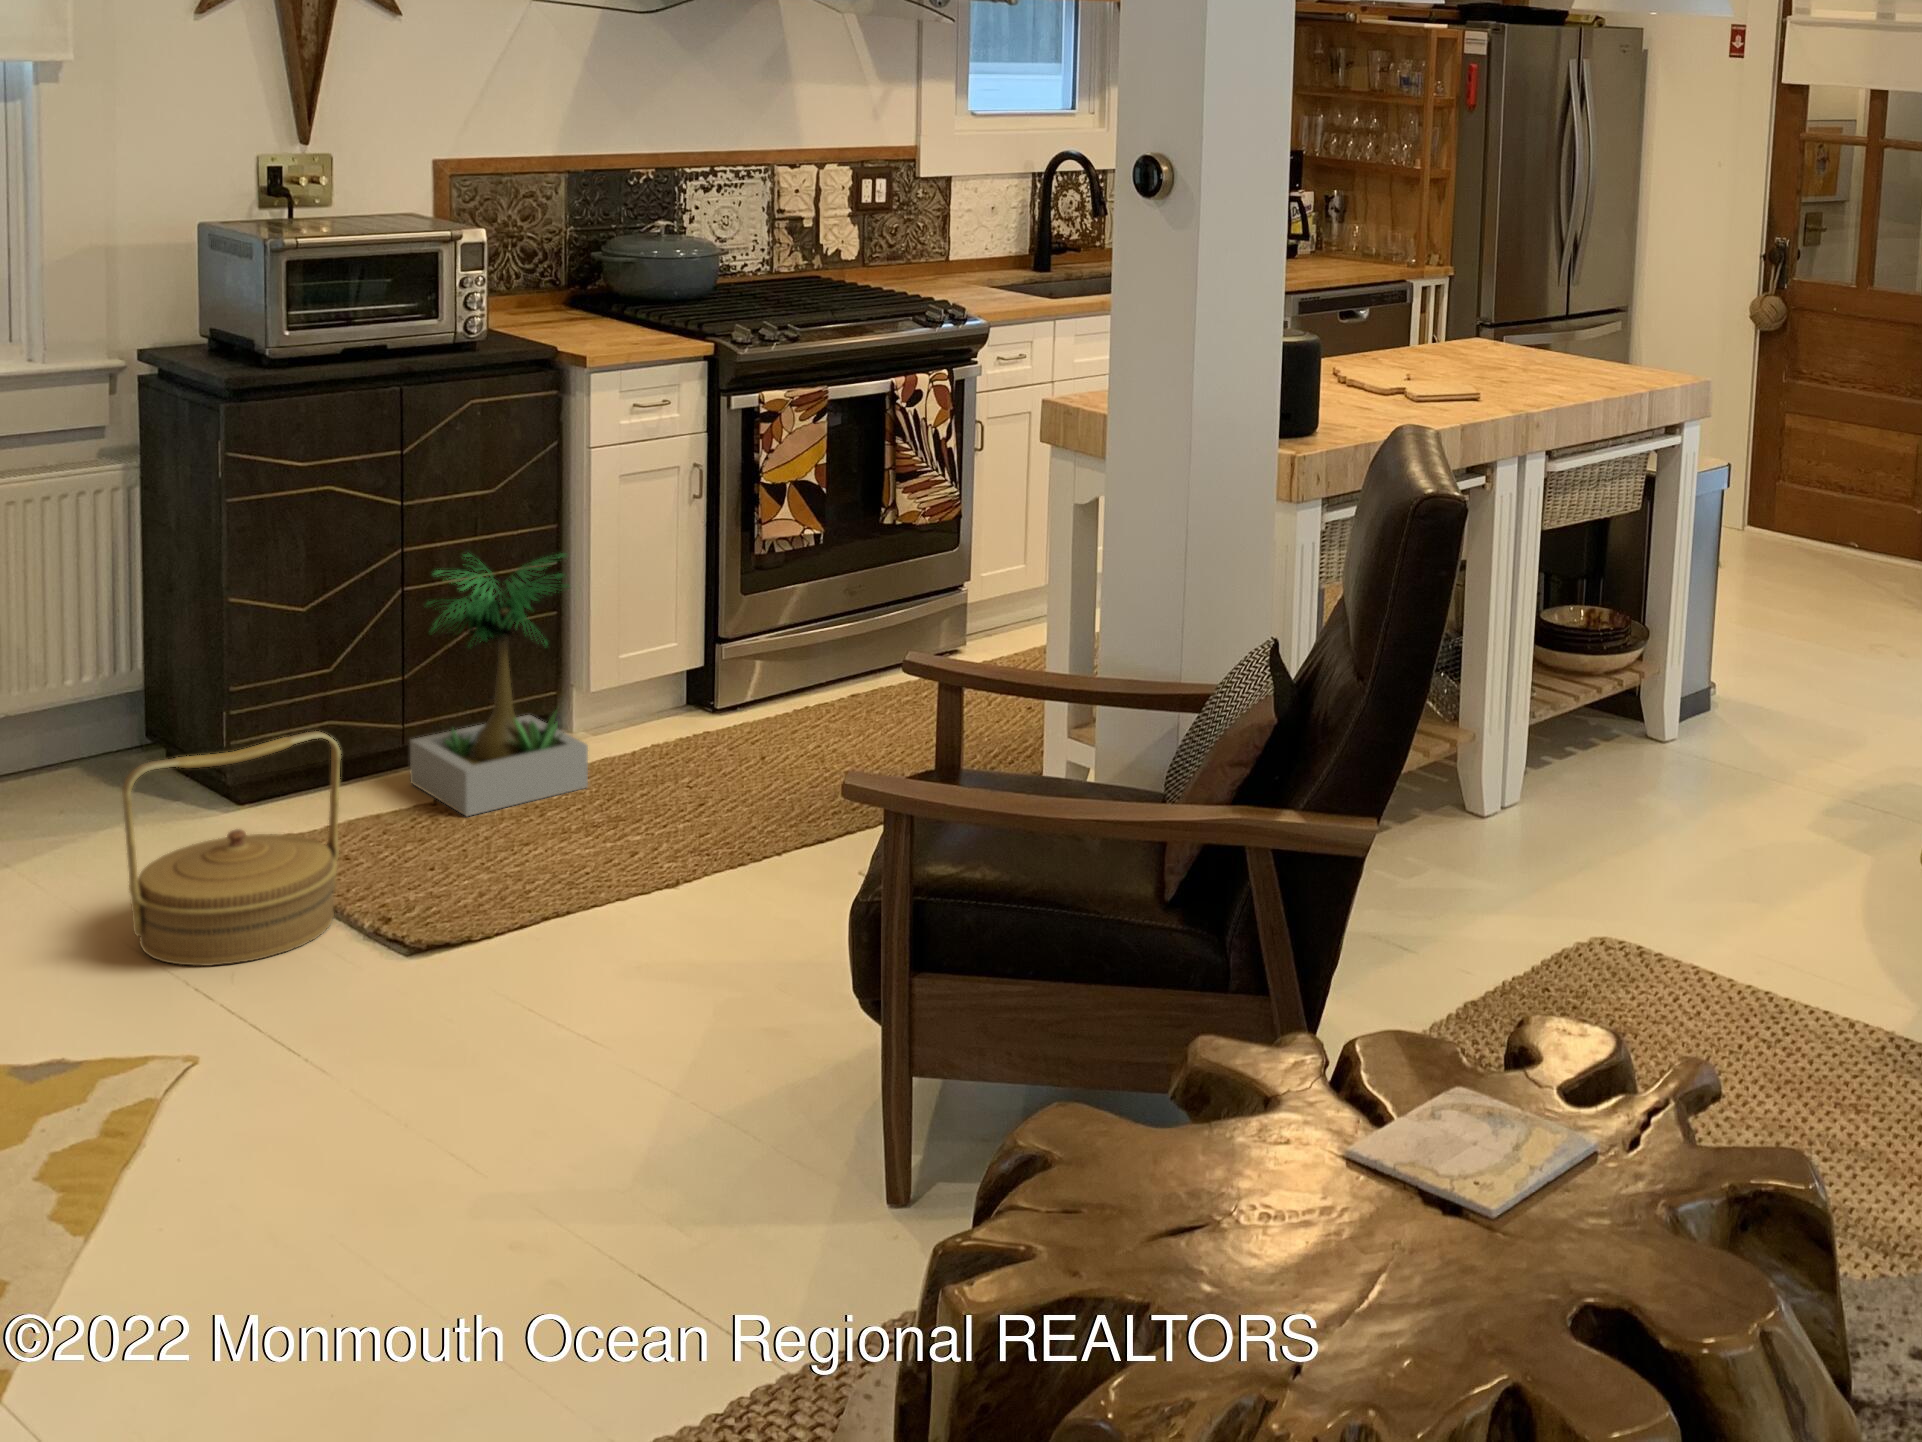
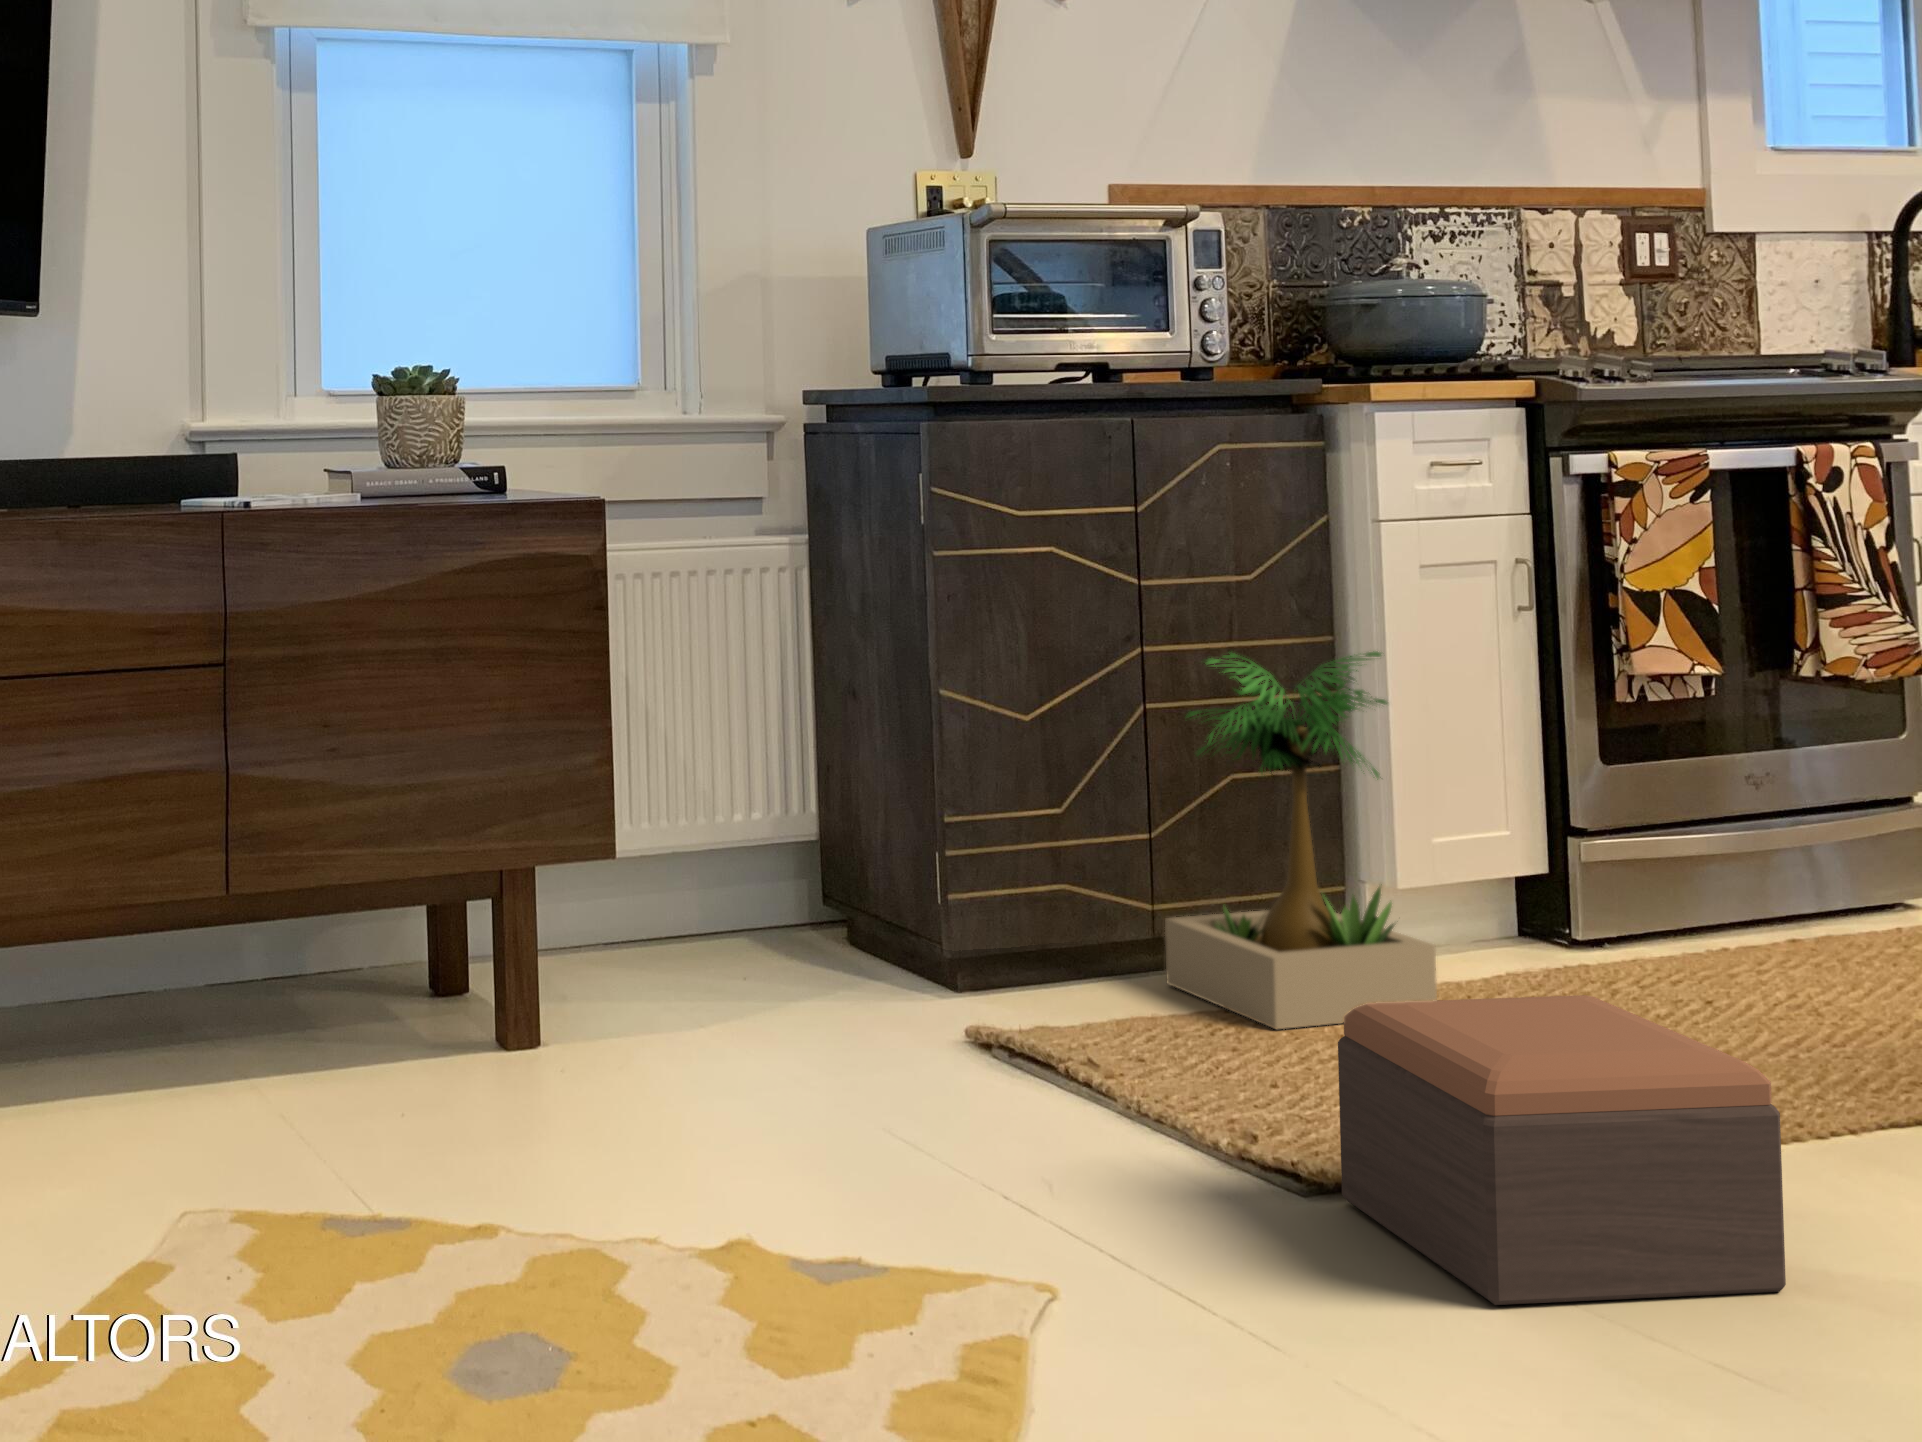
basket: present [122,731,341,966] -> none [884,832,1164,1167]
footstool: none [424,817,652,1020] -> present [1338,995,1786,1305]

